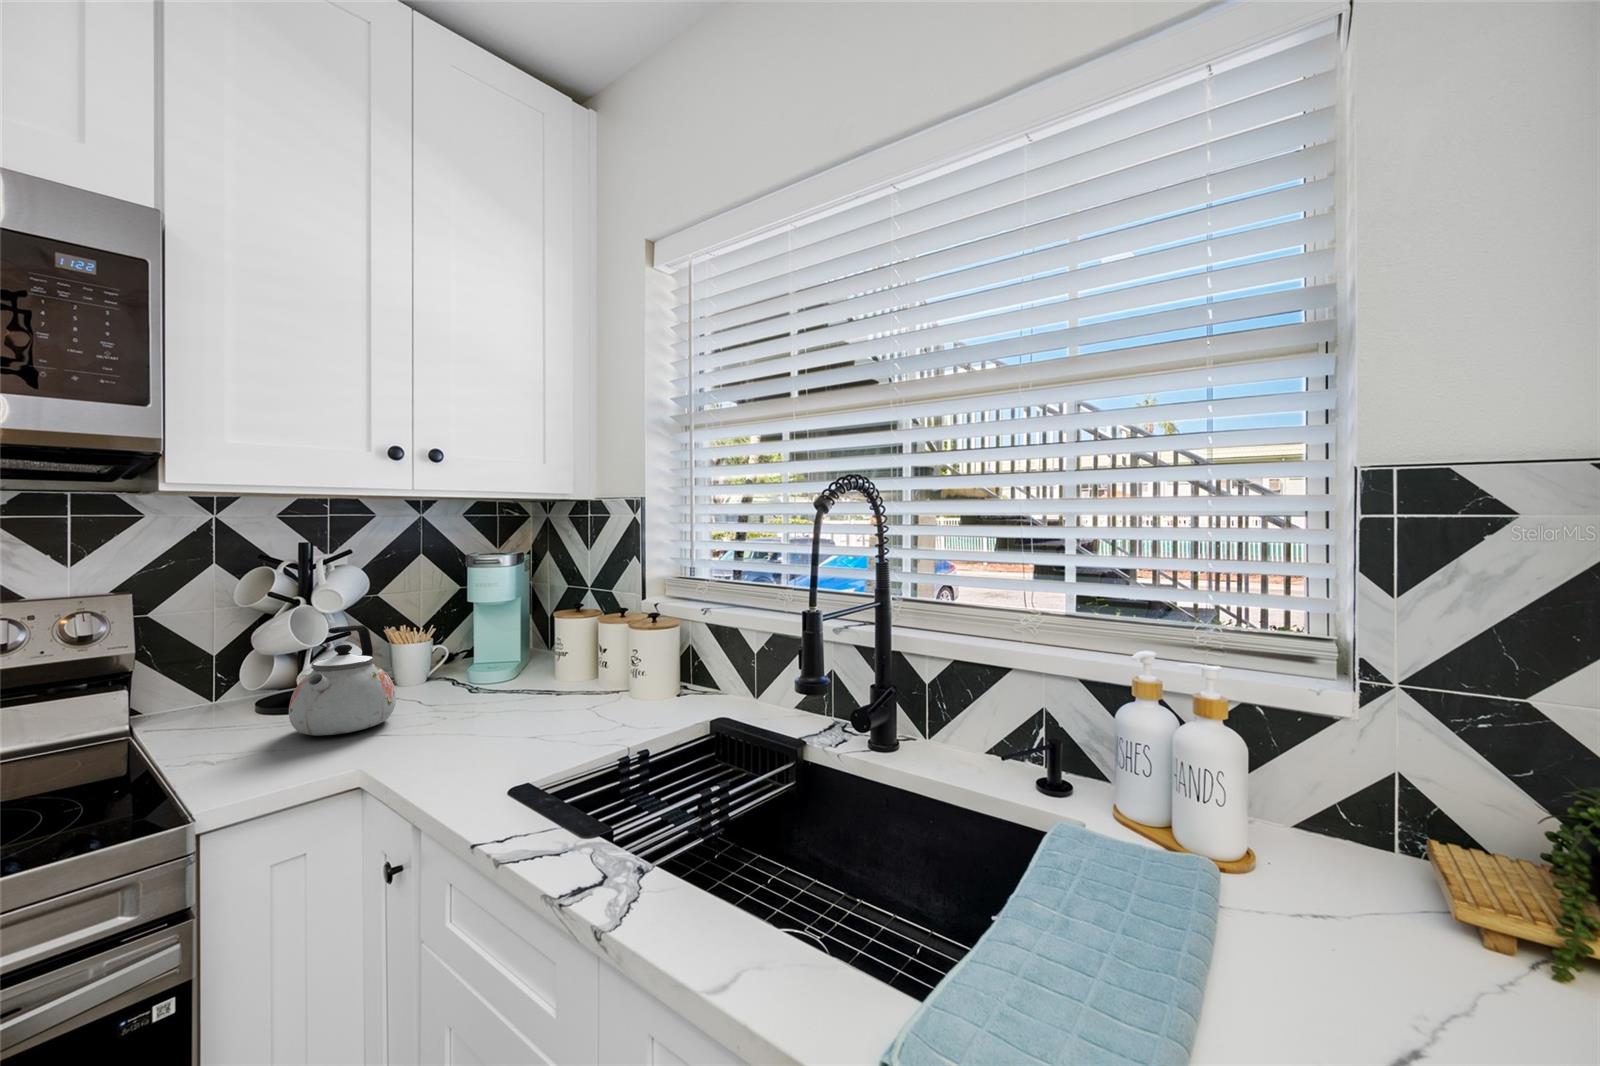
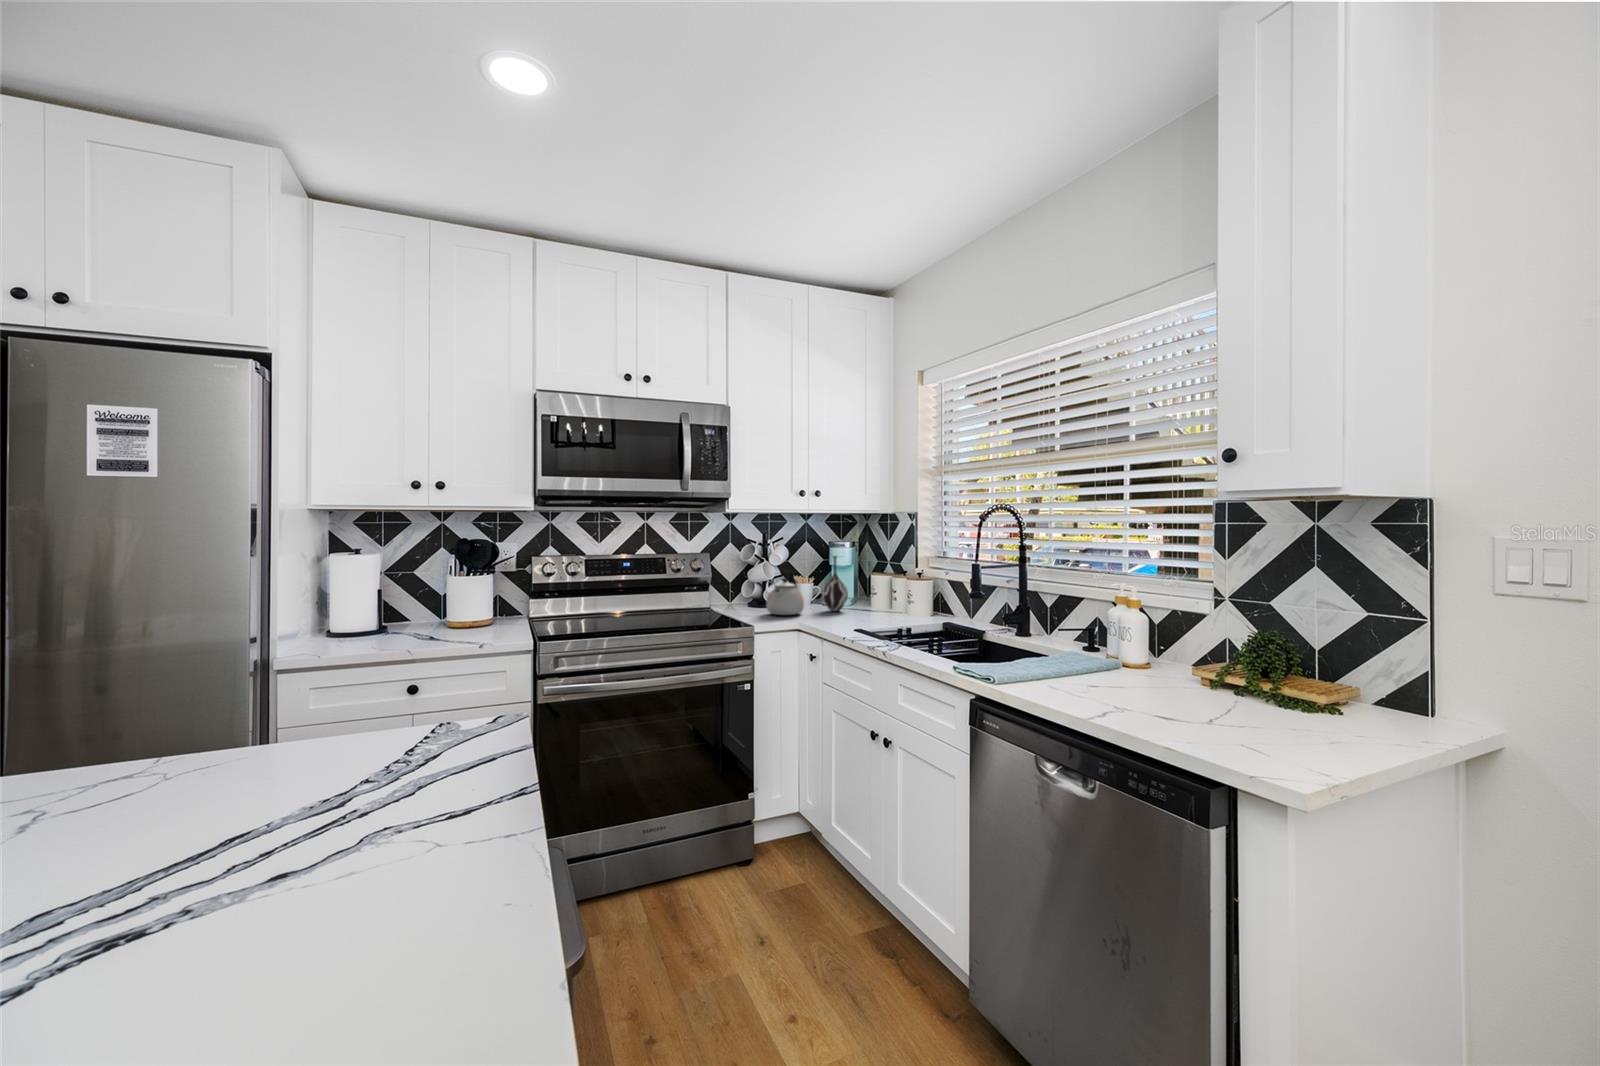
vase: none [445,587,504,702] -> present [823,556,848,611]

